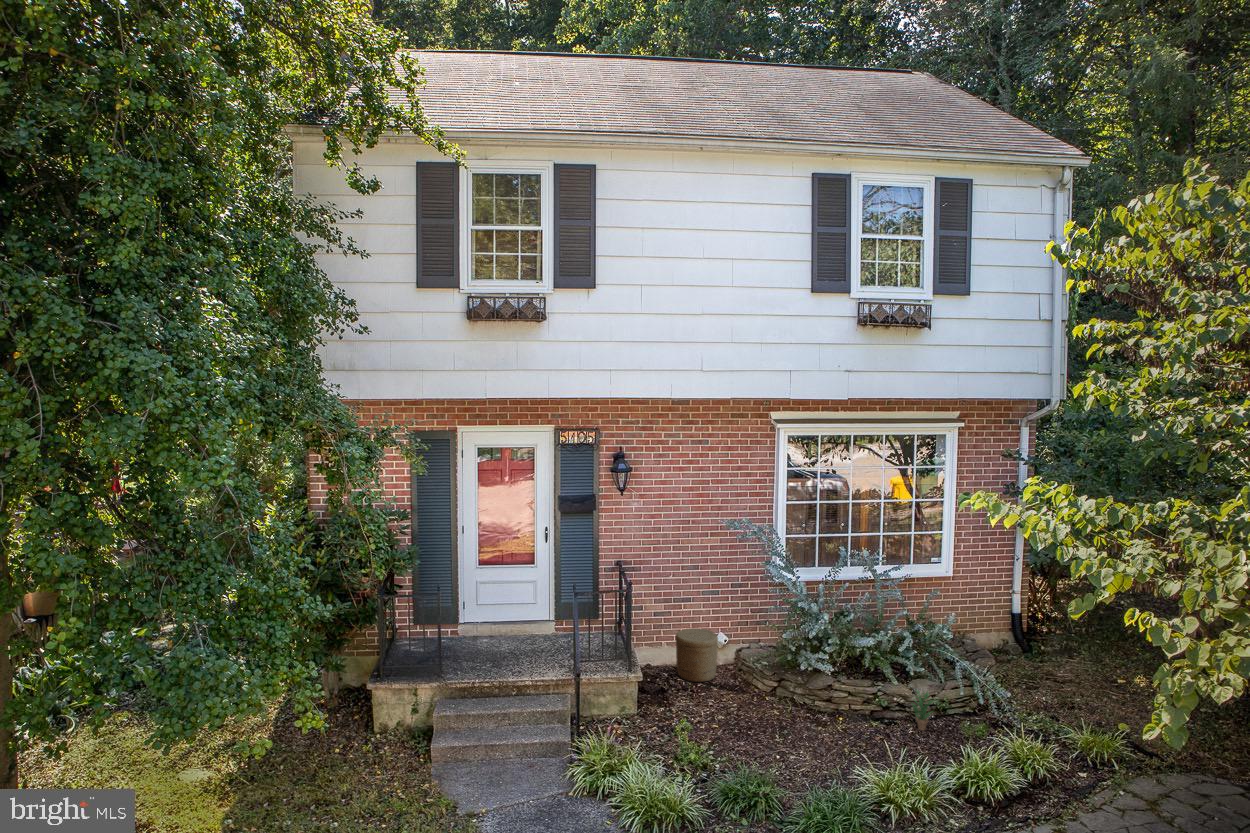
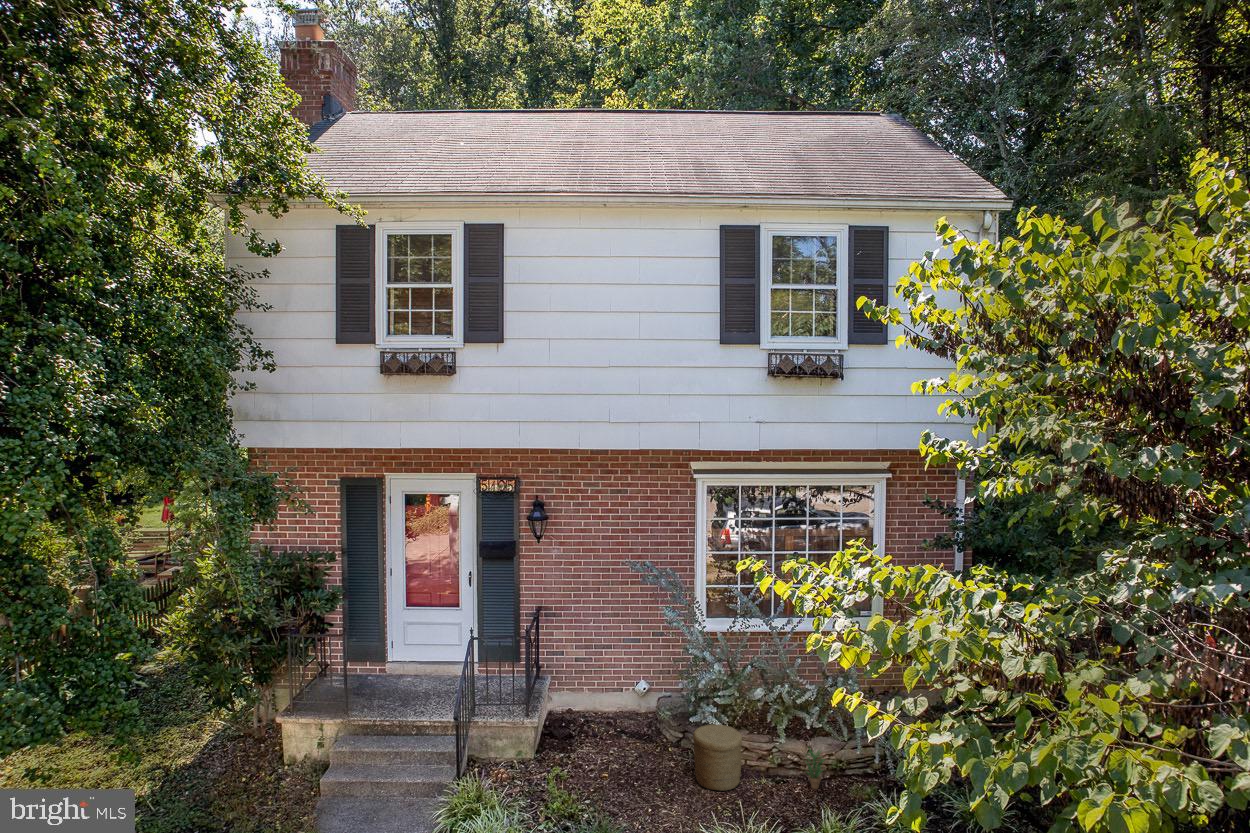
woven basket: present [675,628,718,682] -> present [693,725,742,791]

